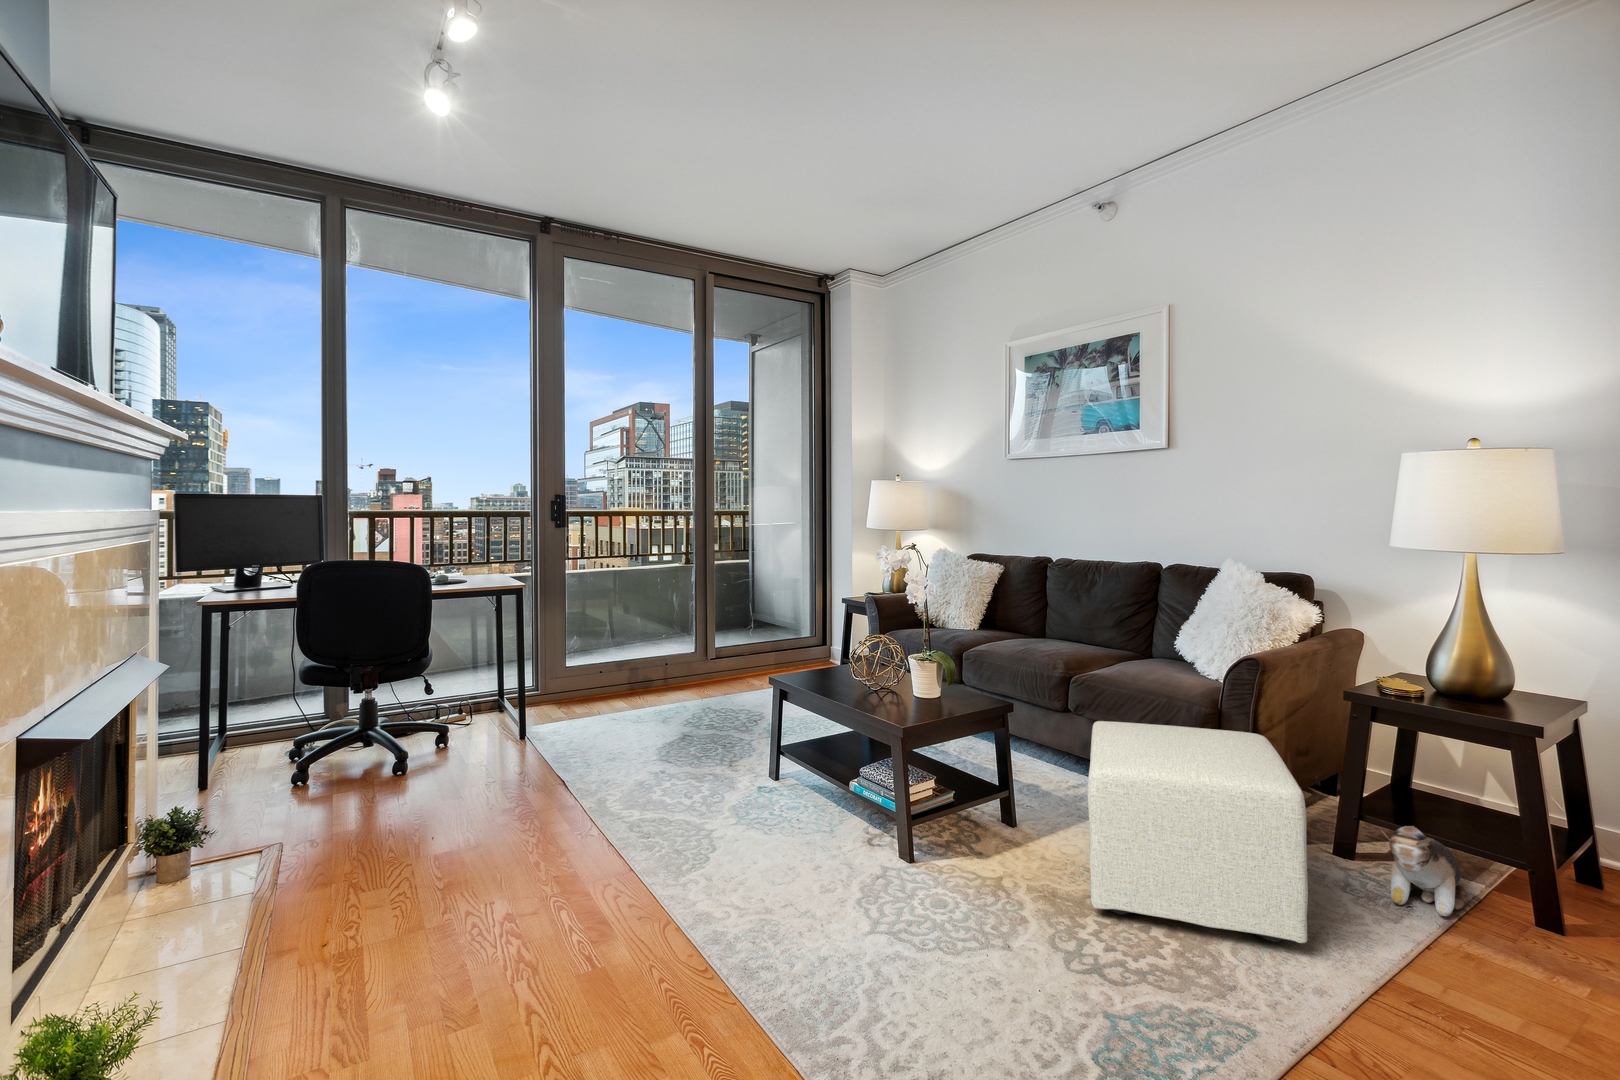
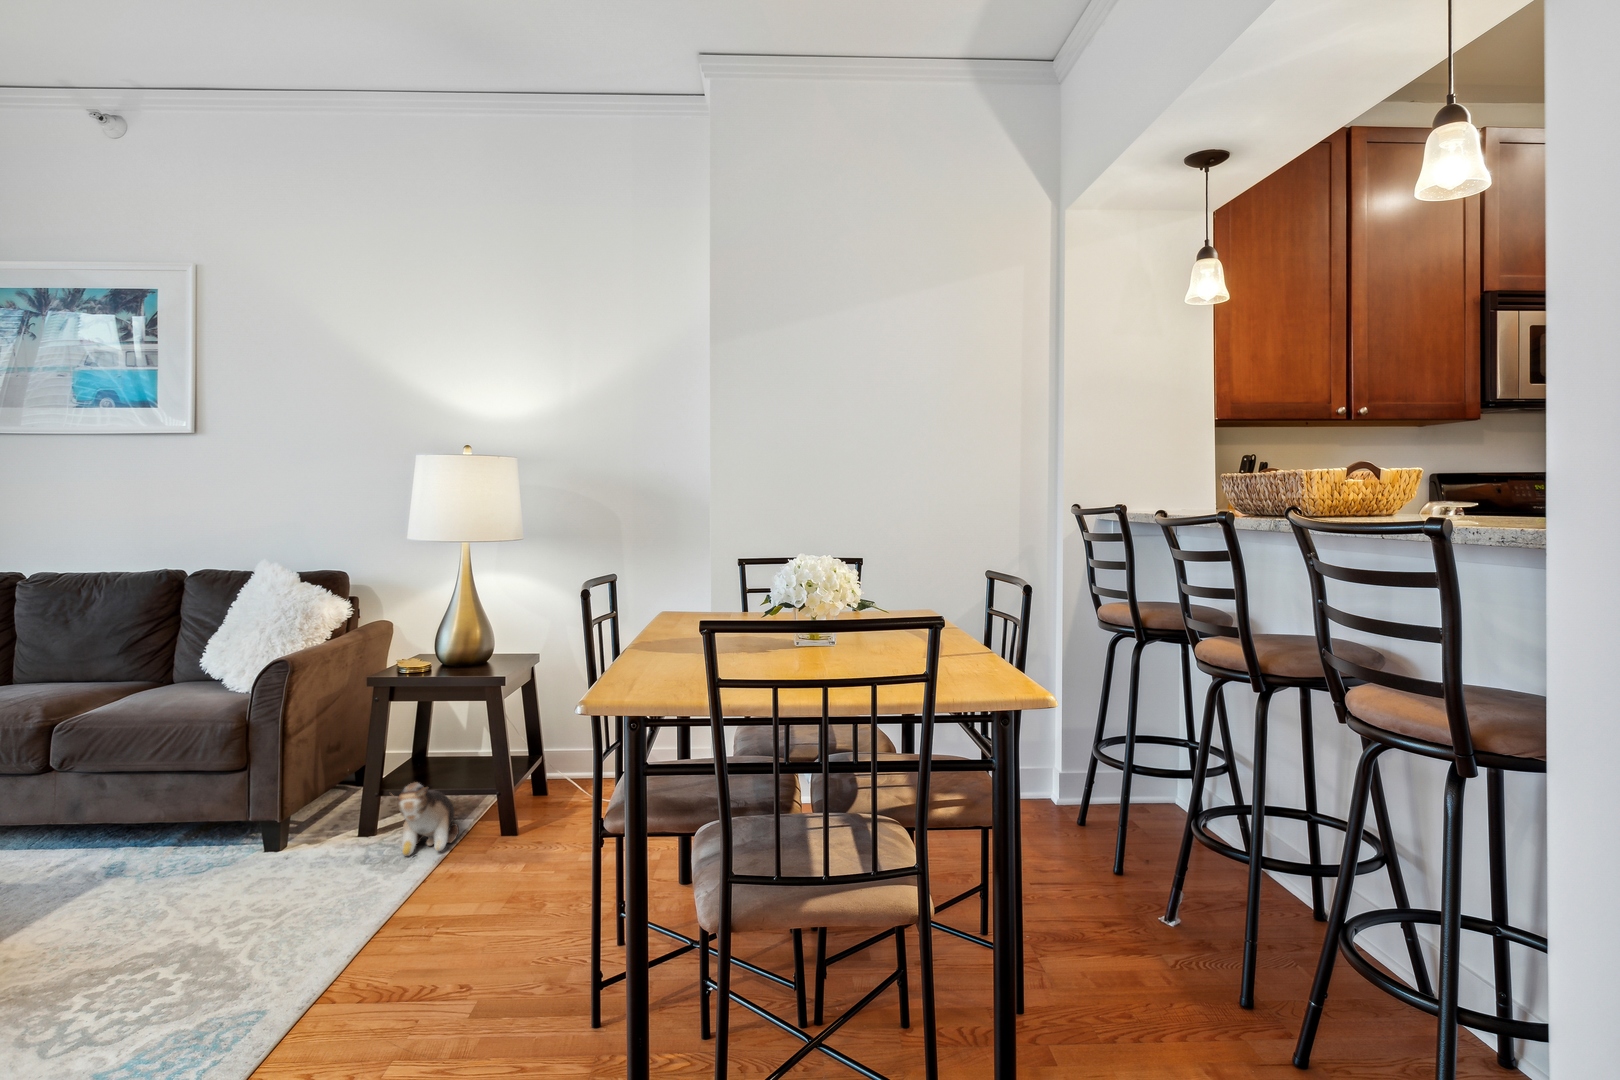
ottoman: present [1087,721,1308,943] -> none [49,735,317,988]

